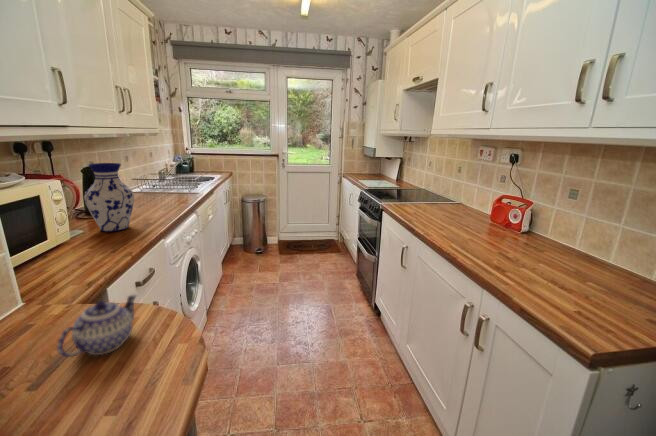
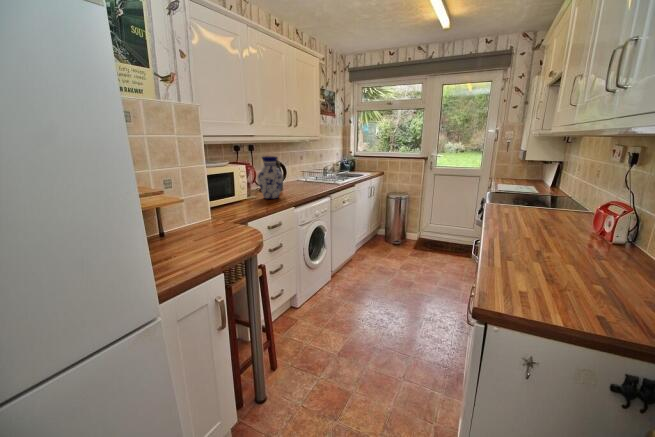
teapot: present [57,294,136,357] -> none [199,217,240,243]

